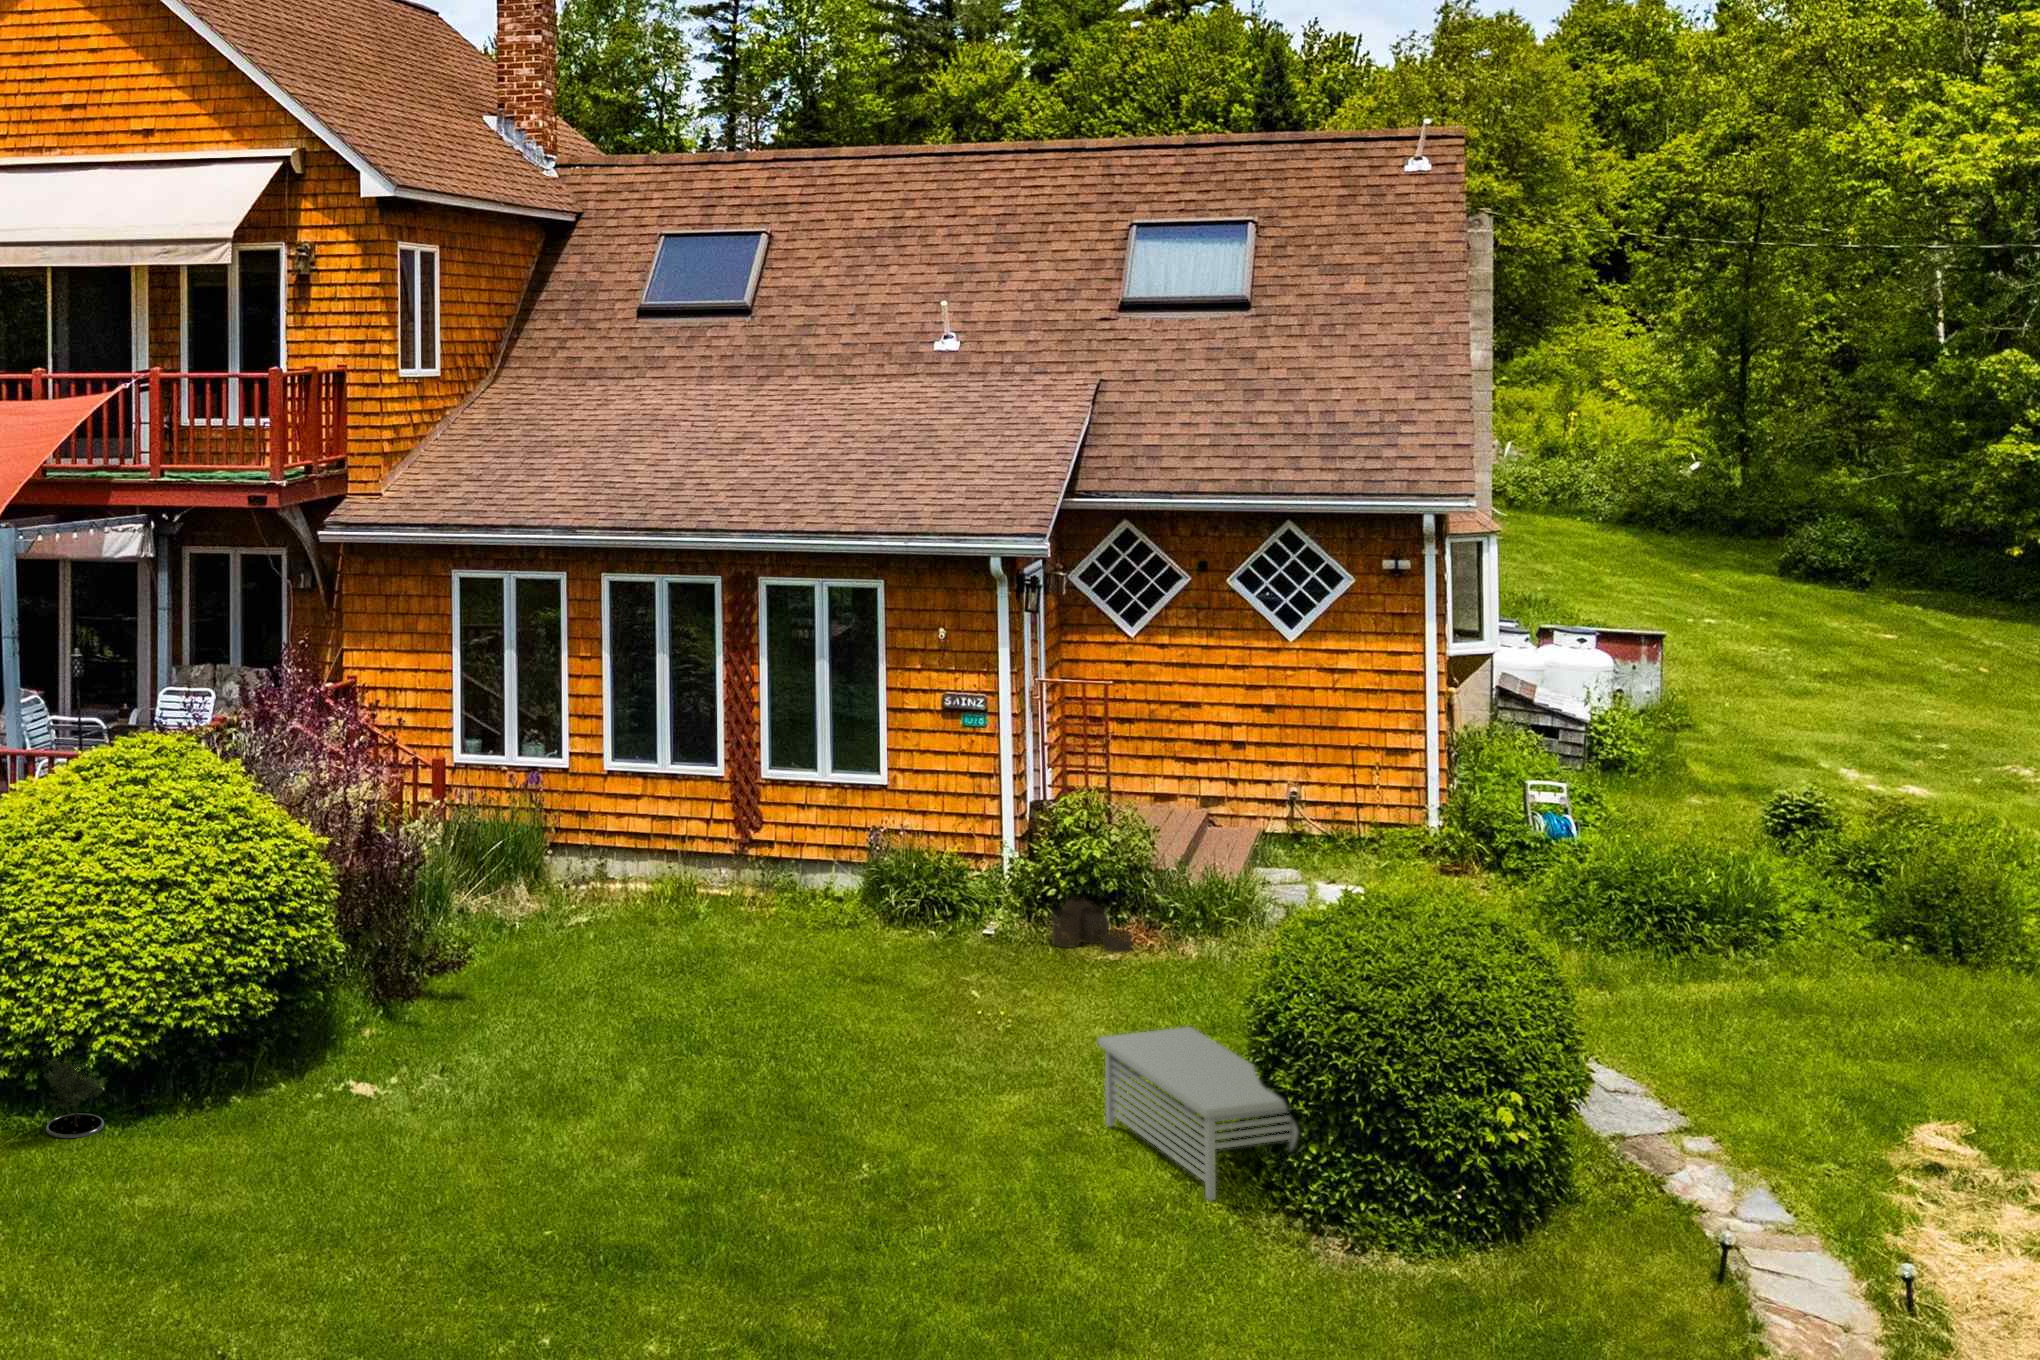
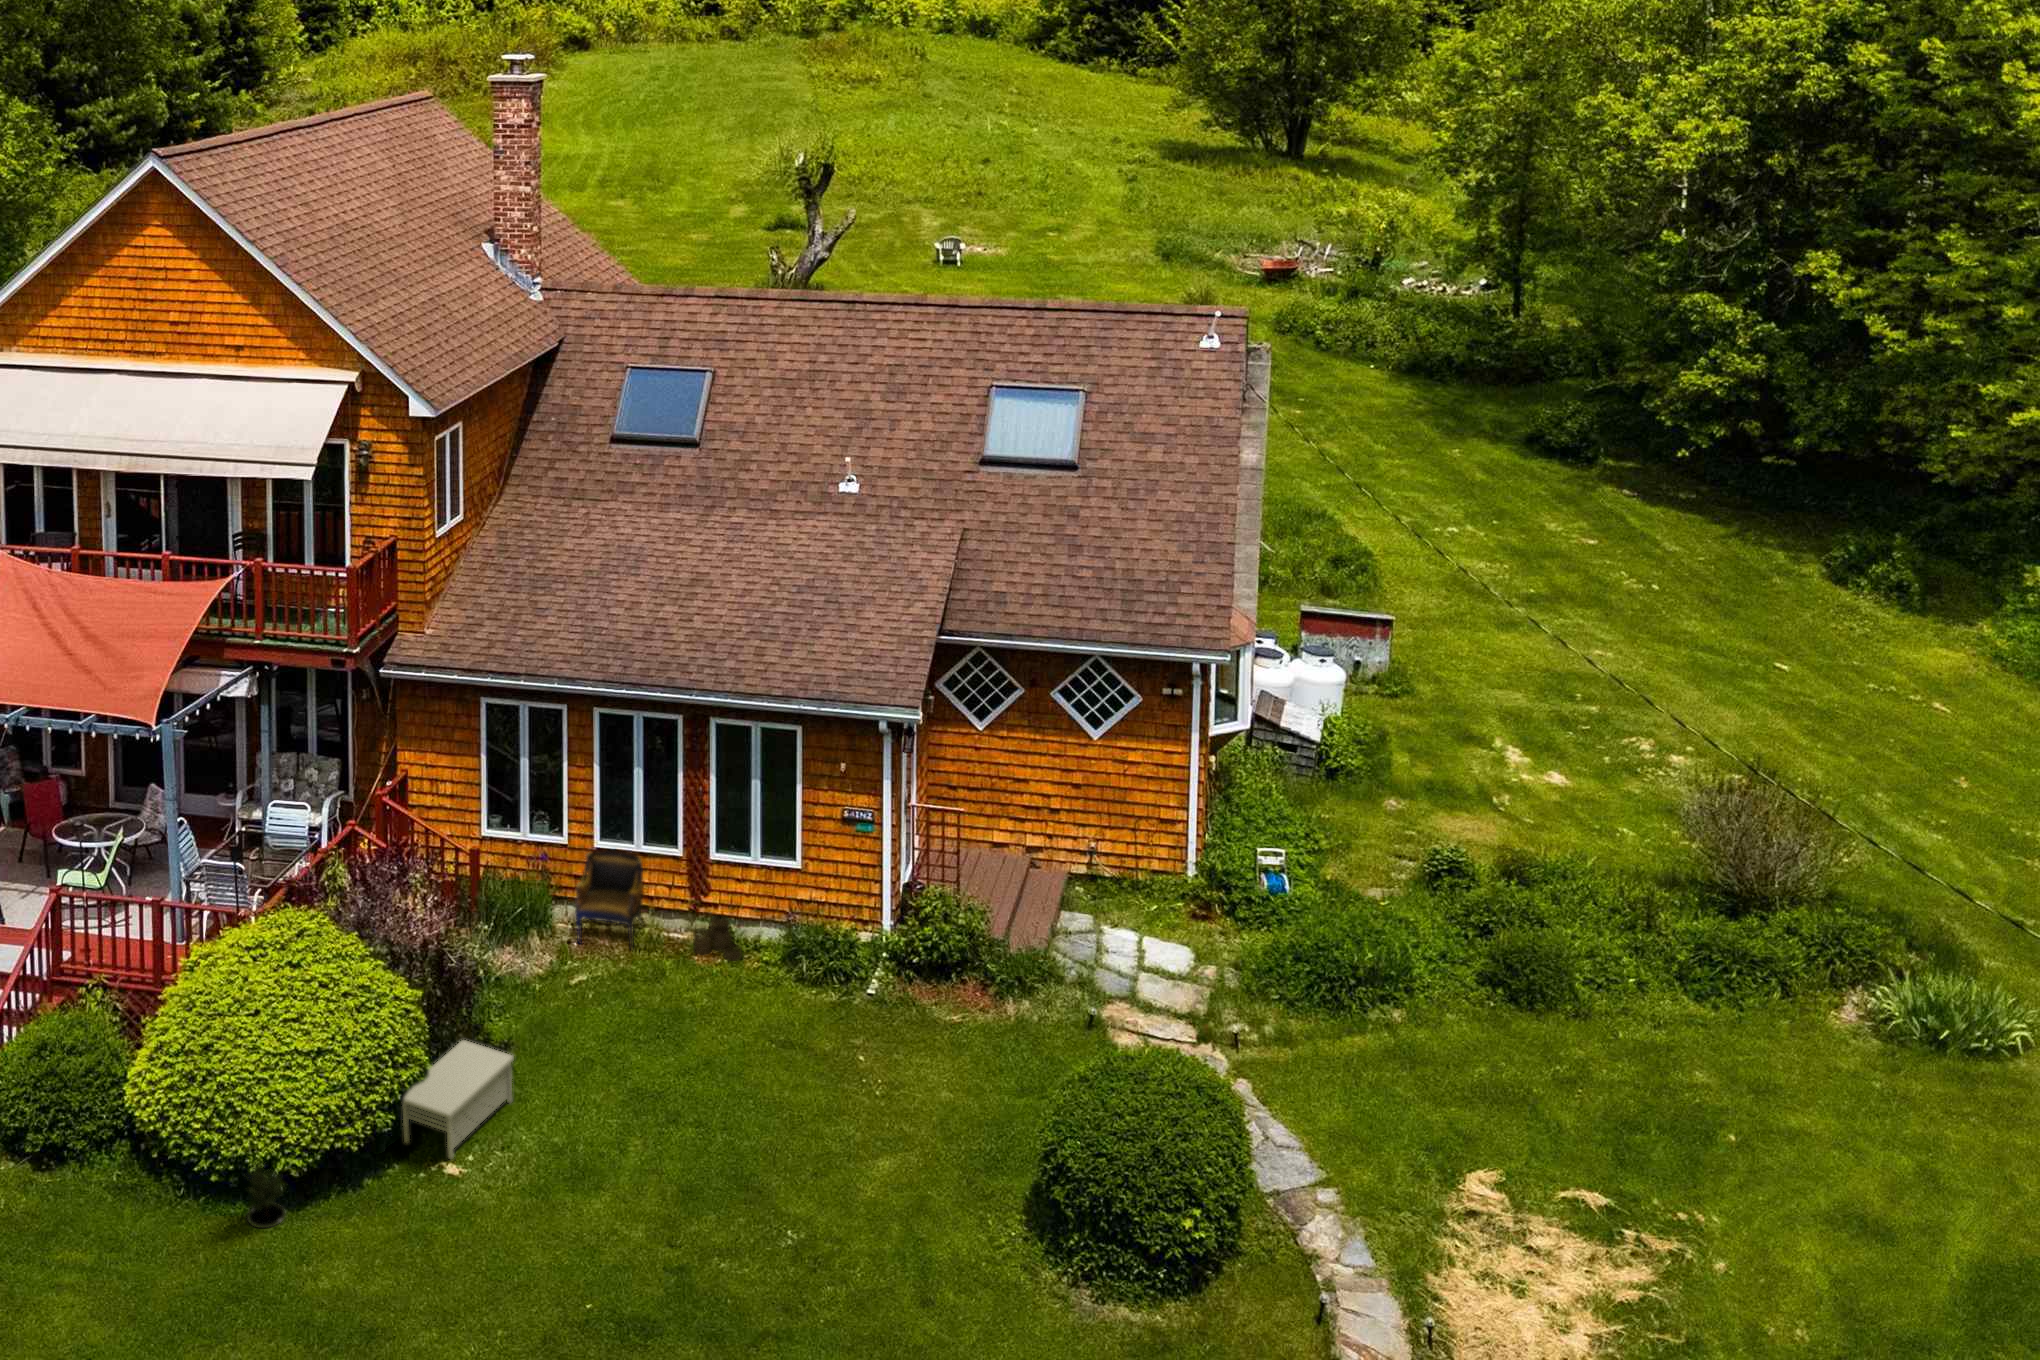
armchair: none [570,772,669,900] -> present [575,850,643,950]
woven basket: present [1051,897,1132,952] -> present [693,915,742,961]
storage bench: present [1098,1027,1298,1200] -> present [403,1040,514,1159]

